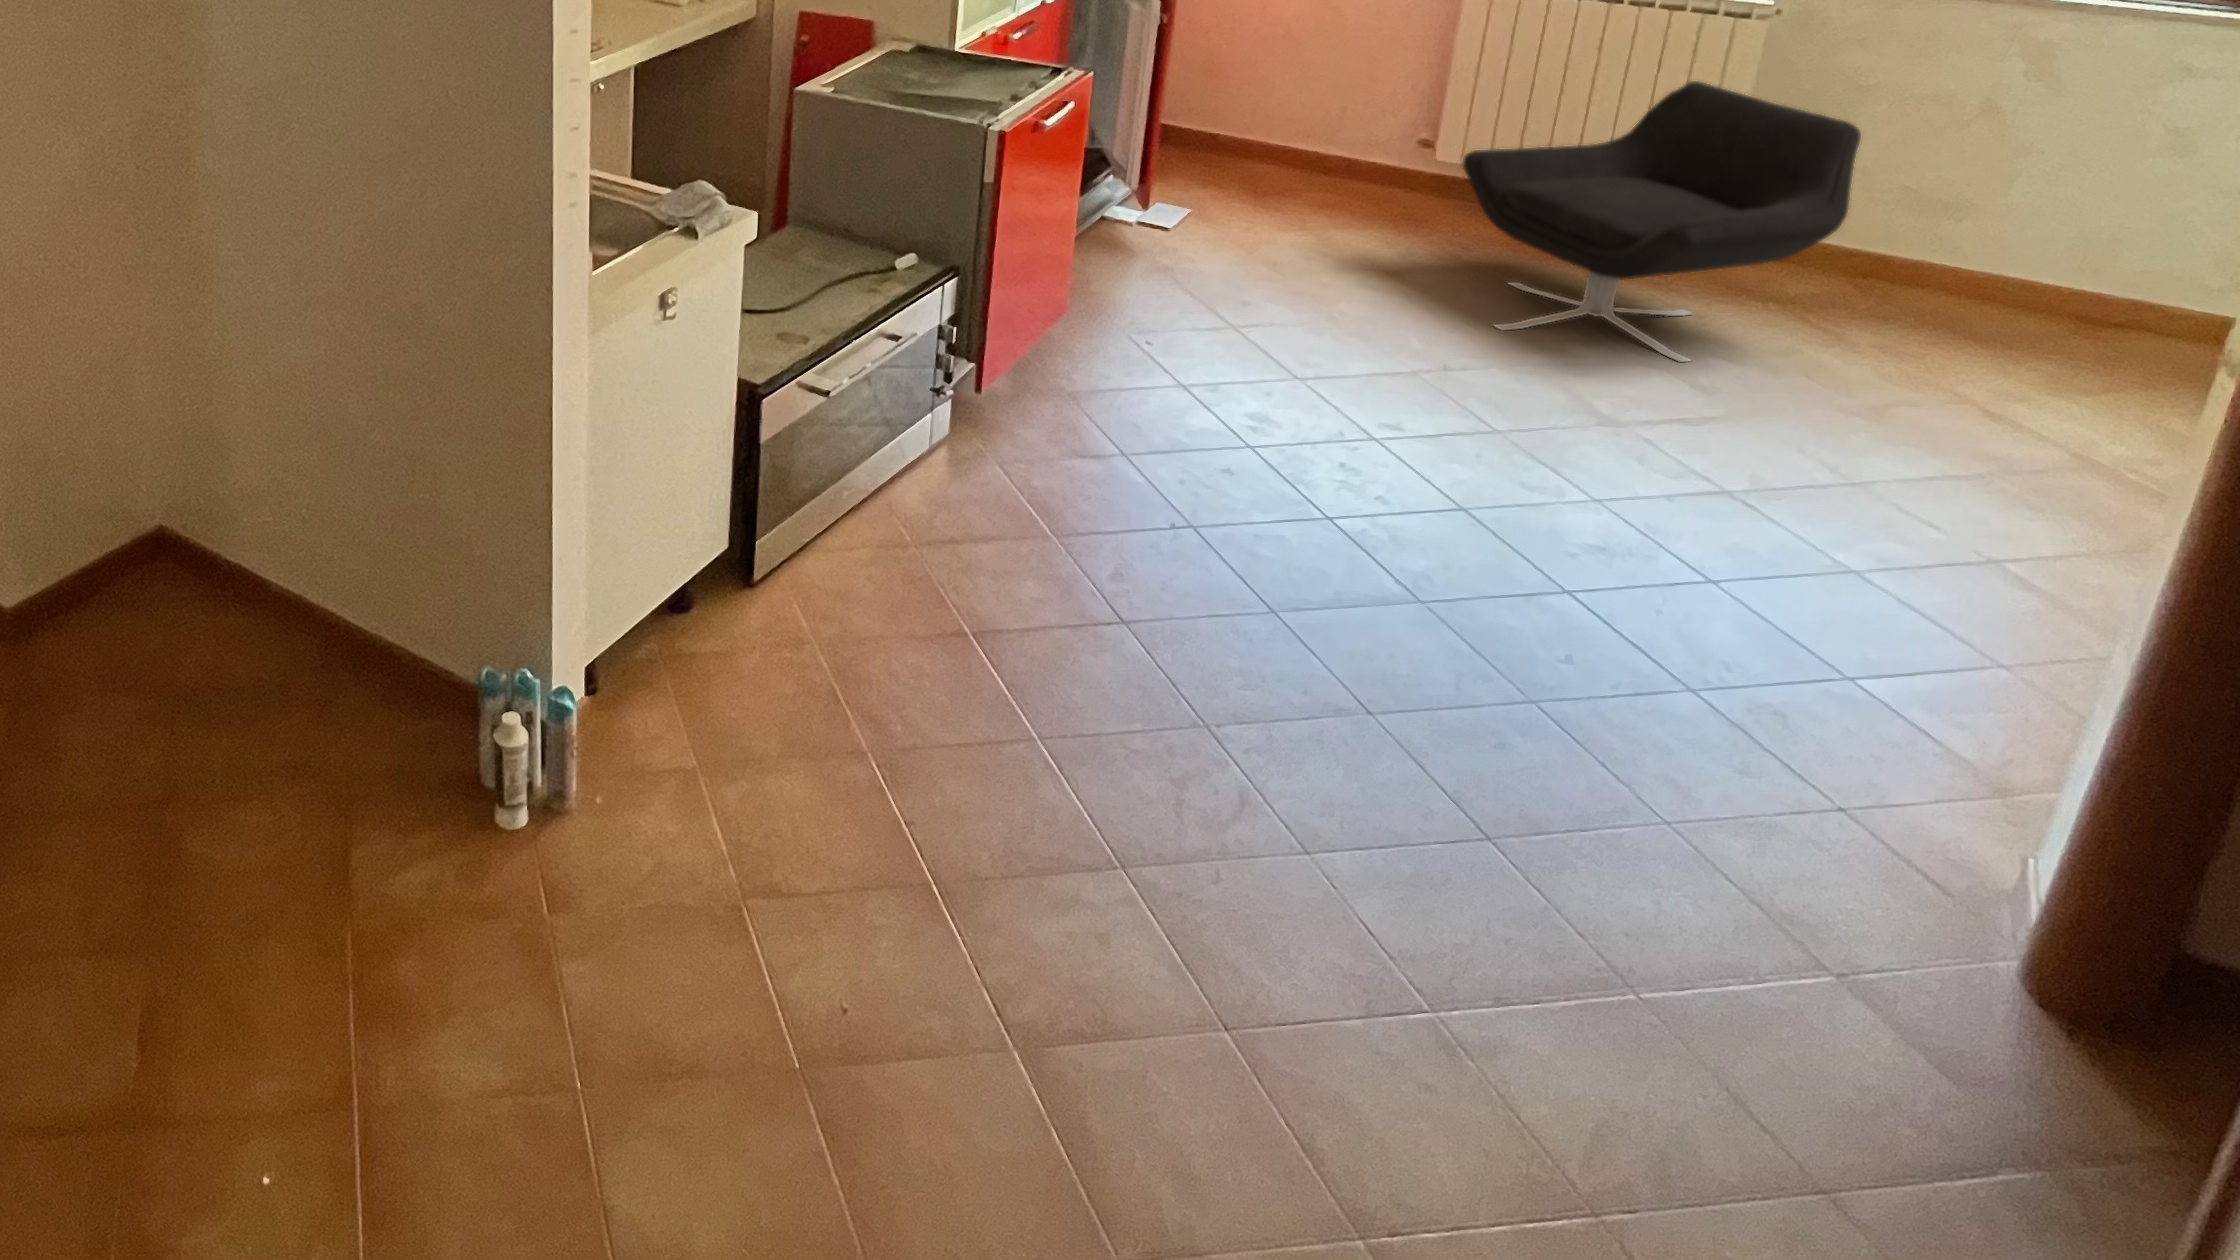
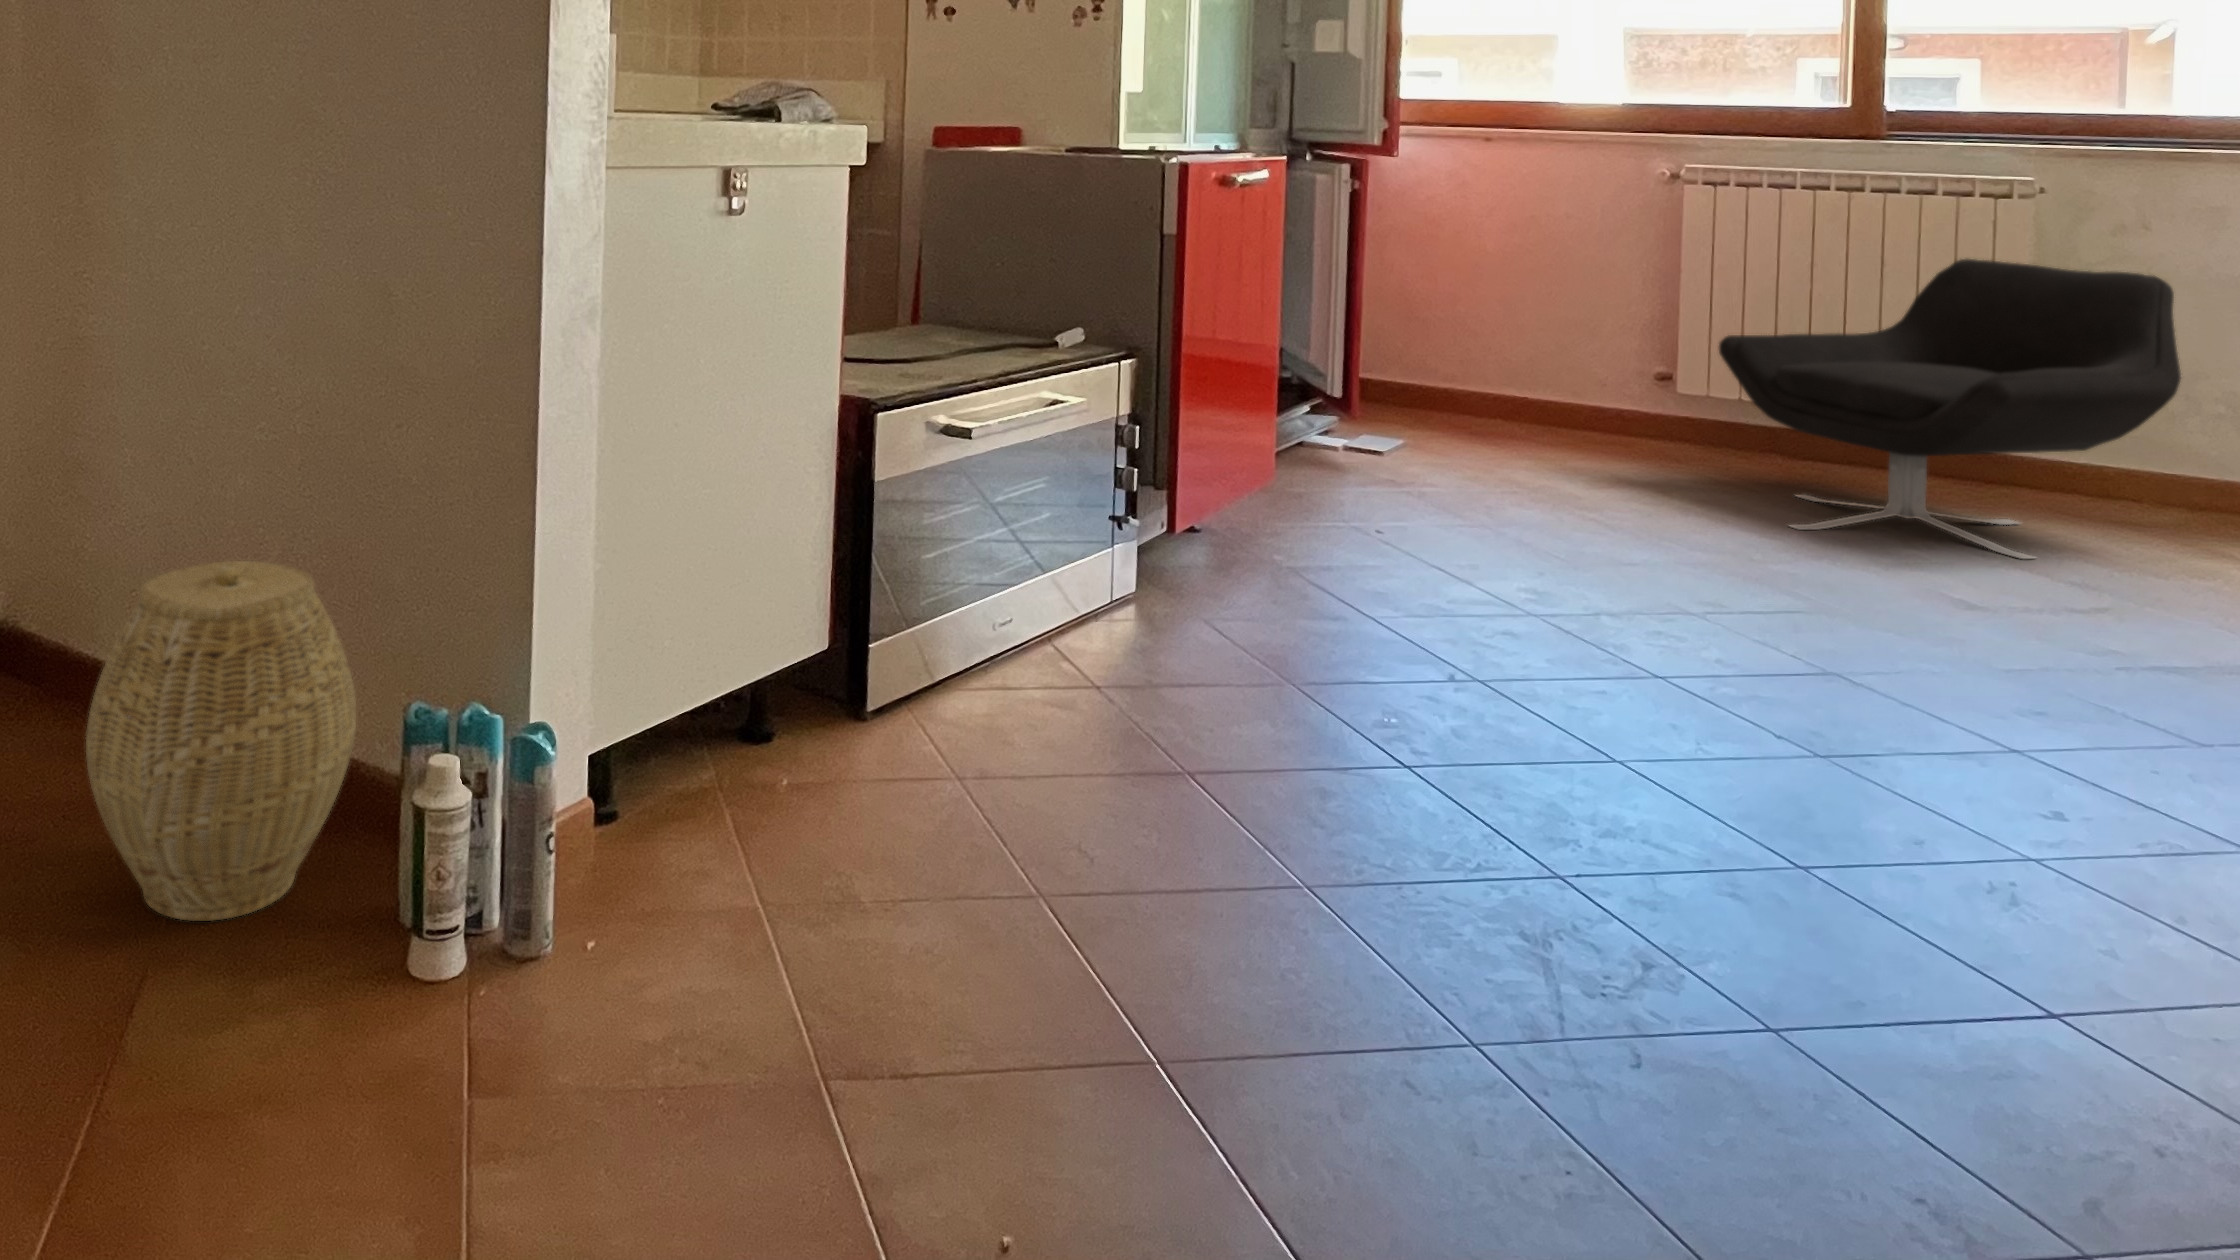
woven basket: none [257,554,432,793] -> present [86,561,356,921]

